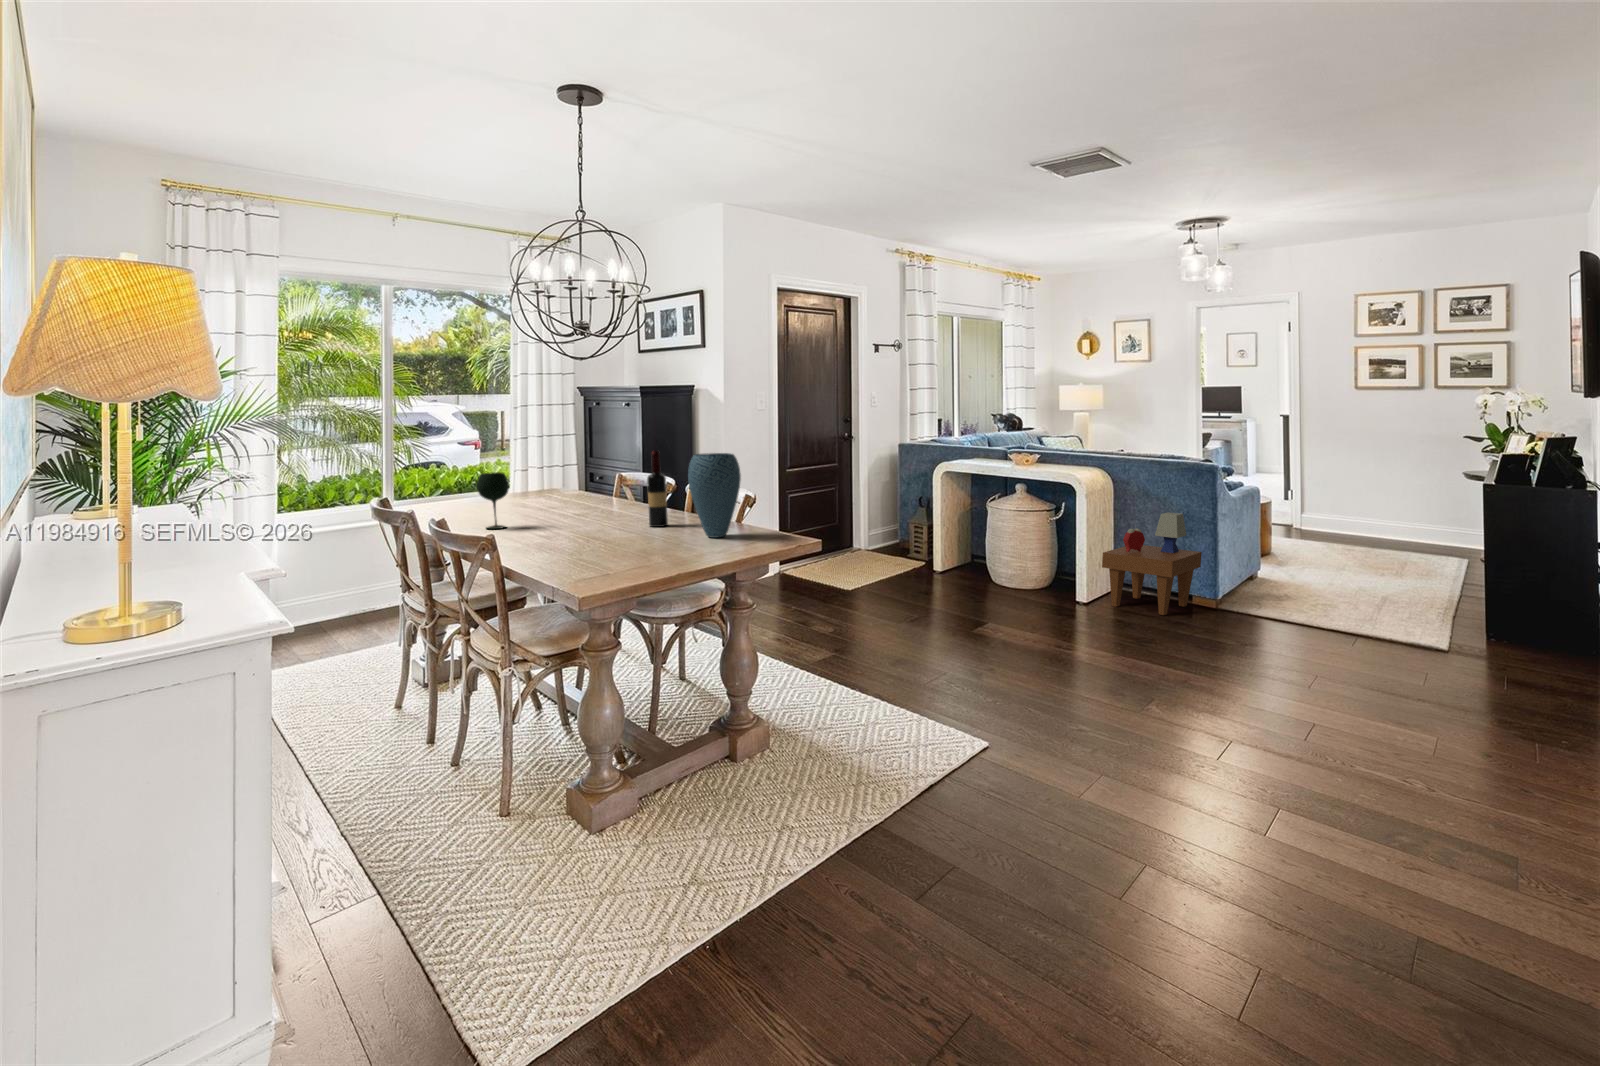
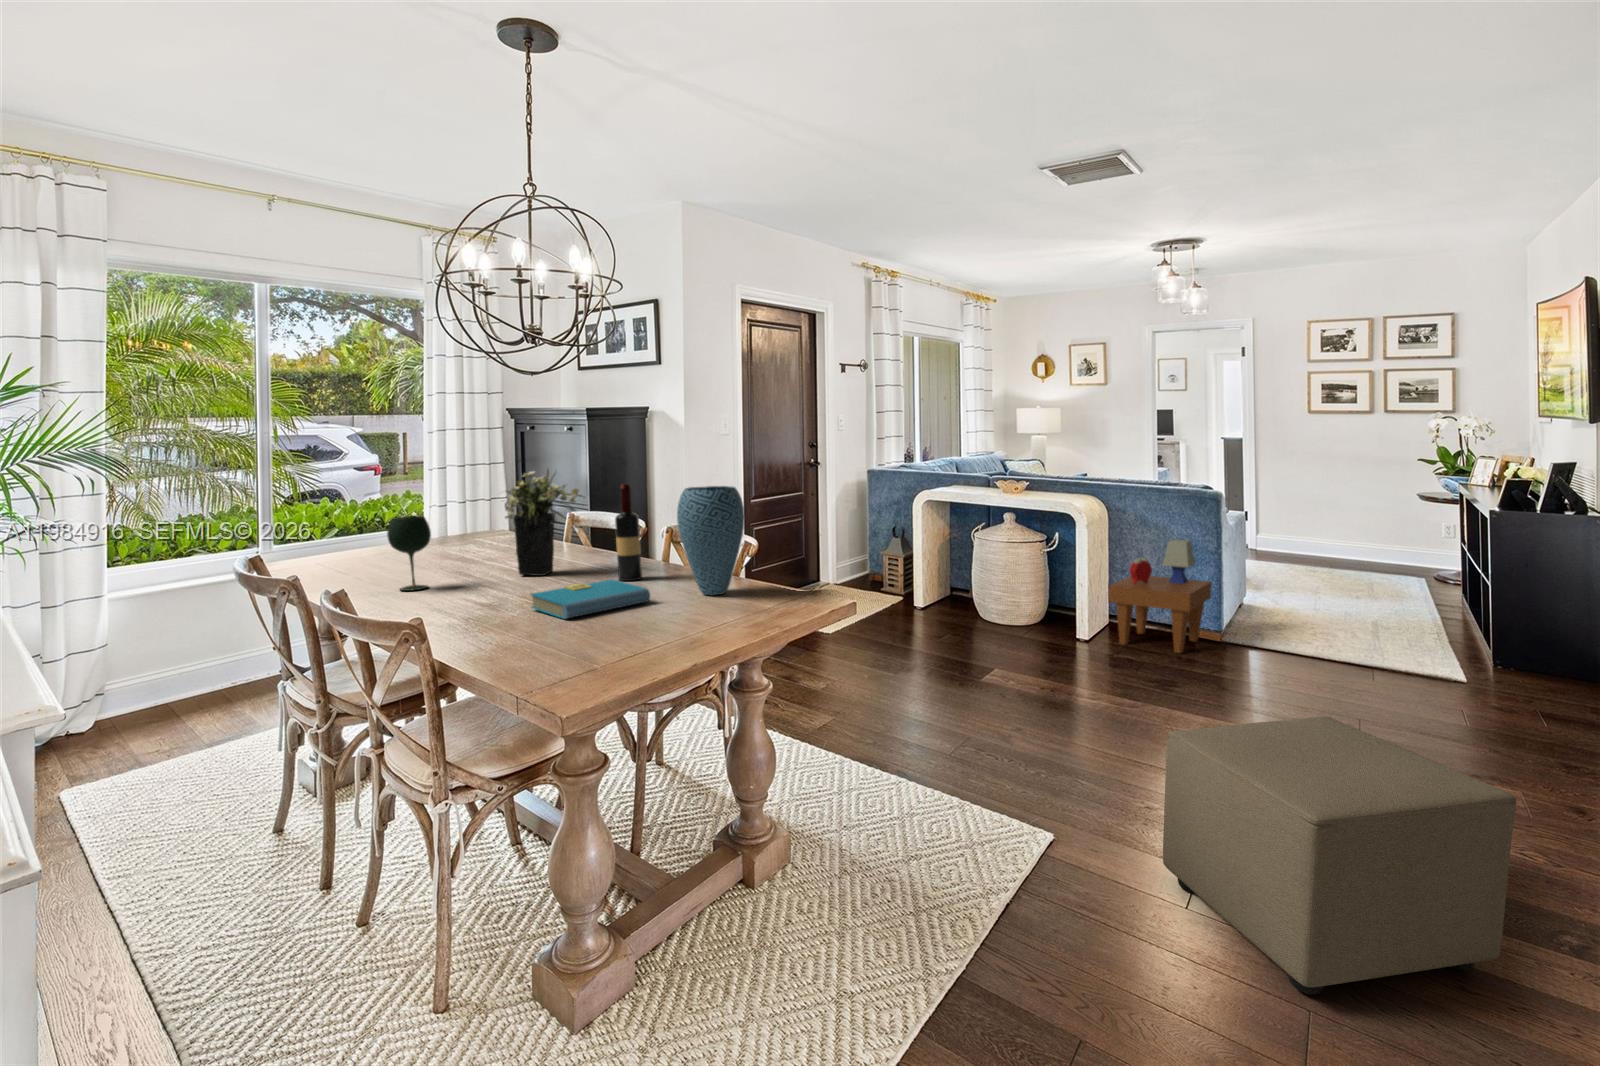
flower arrangement: none [558,437,628,522] -> present [505,469,580,576]
book: none [576,524,665,549] -> present [531,580,650,619]
ottoman: none [1059,650,1307,847] -> present [1163,716,1516,994]

